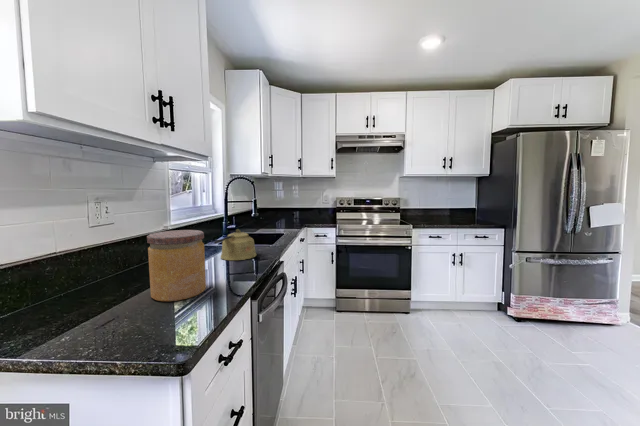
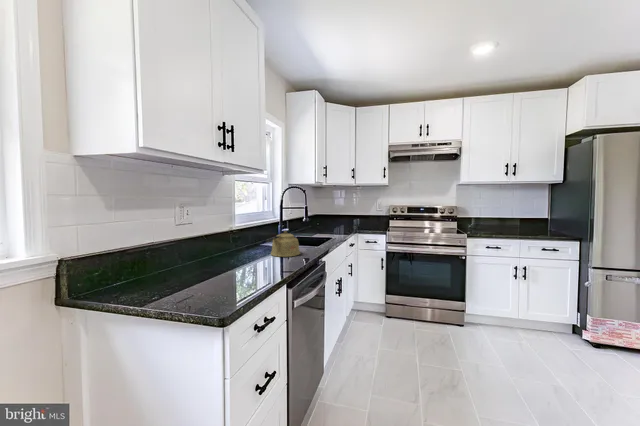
jar: present [147,230,206,301] -> none [211,228,252,281]

